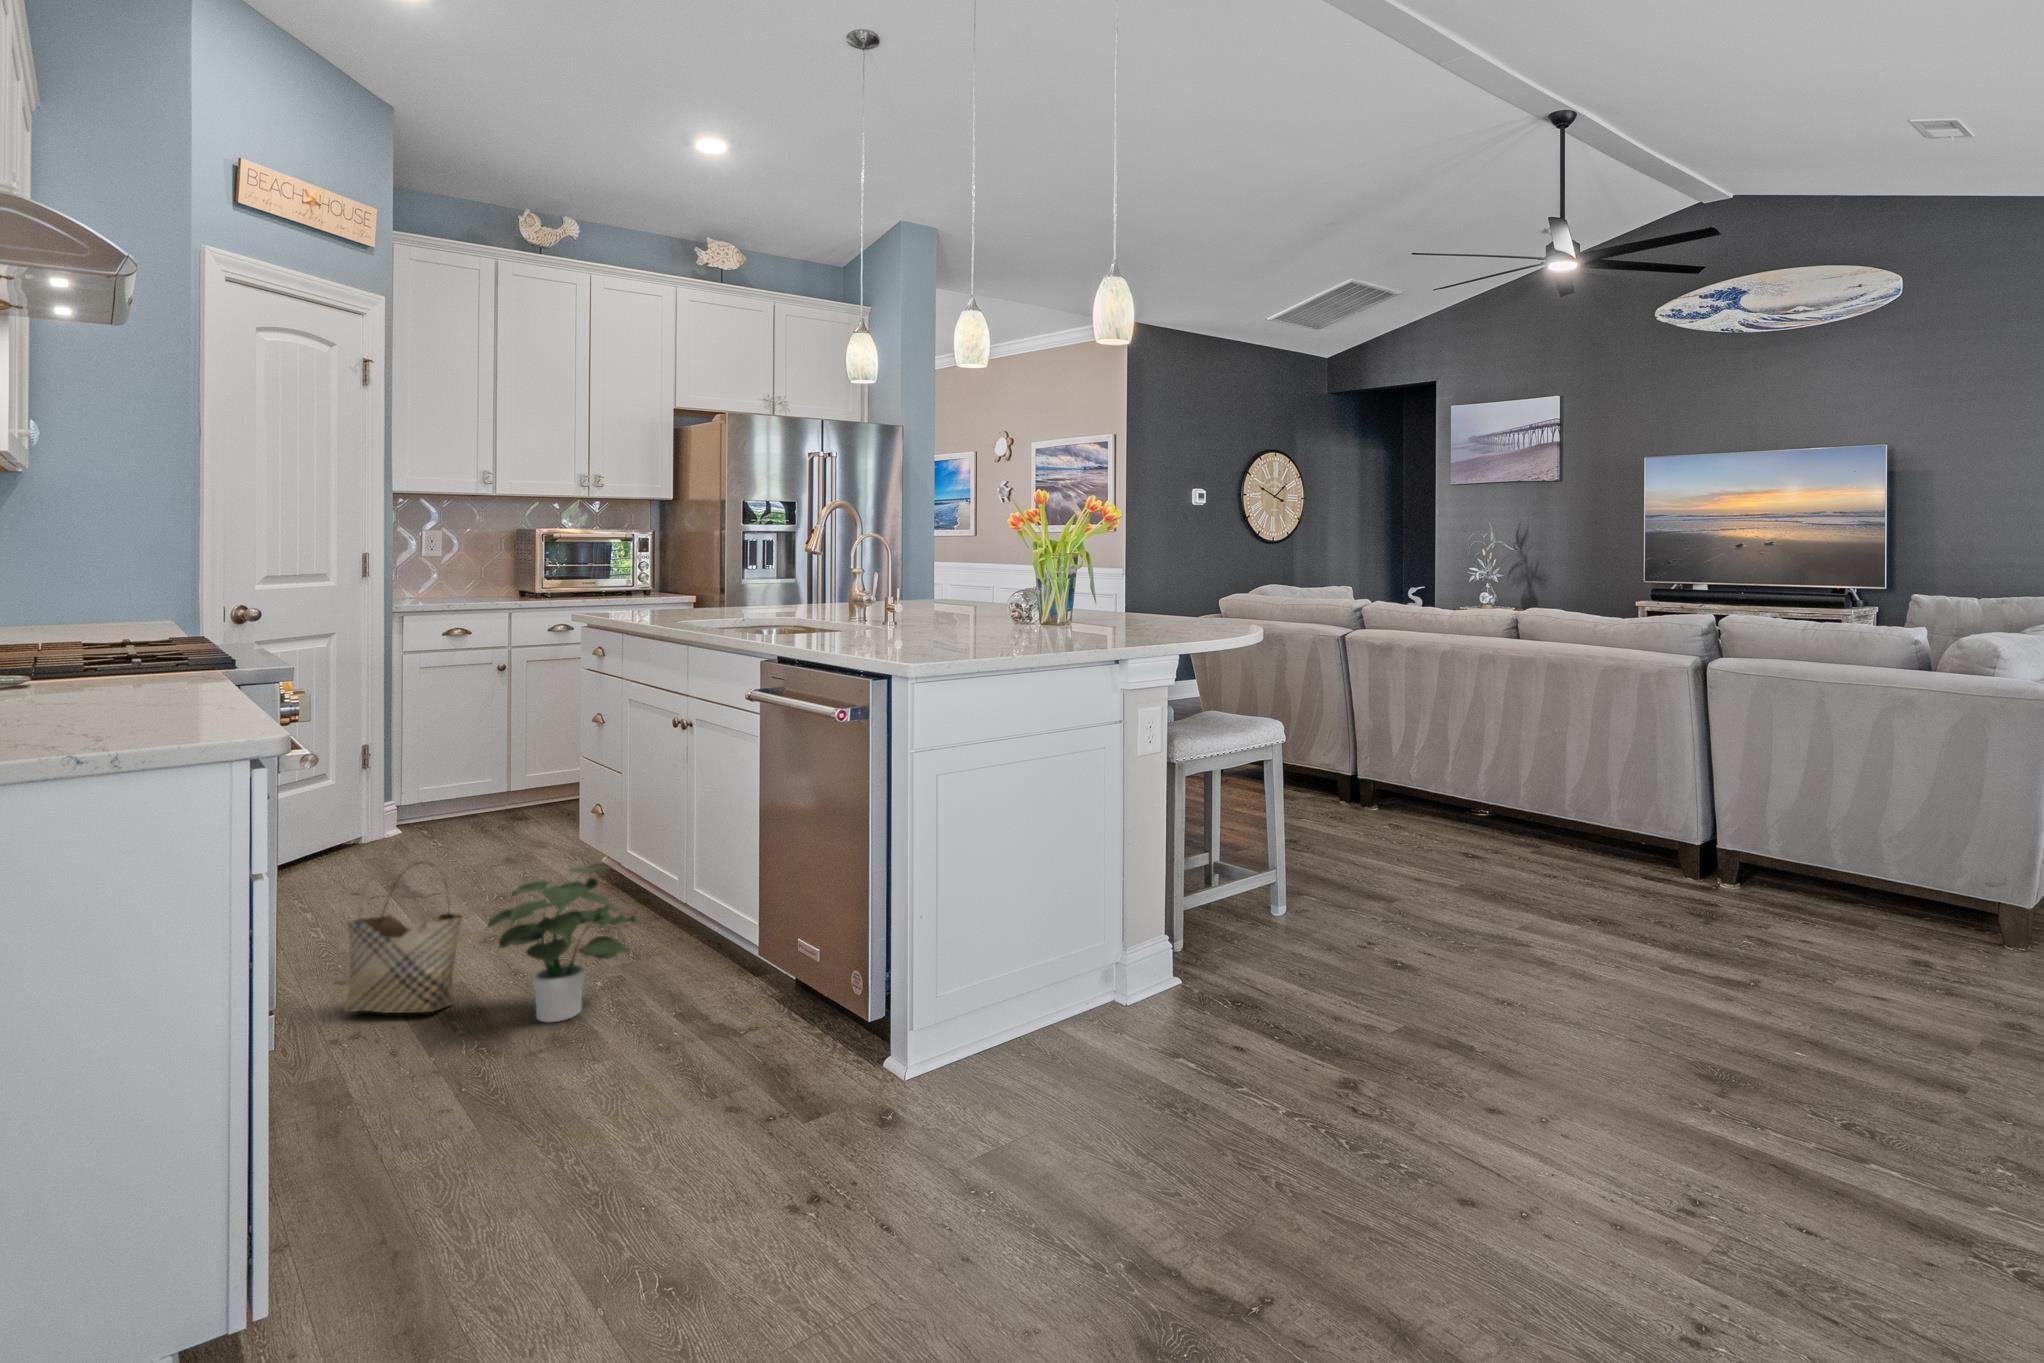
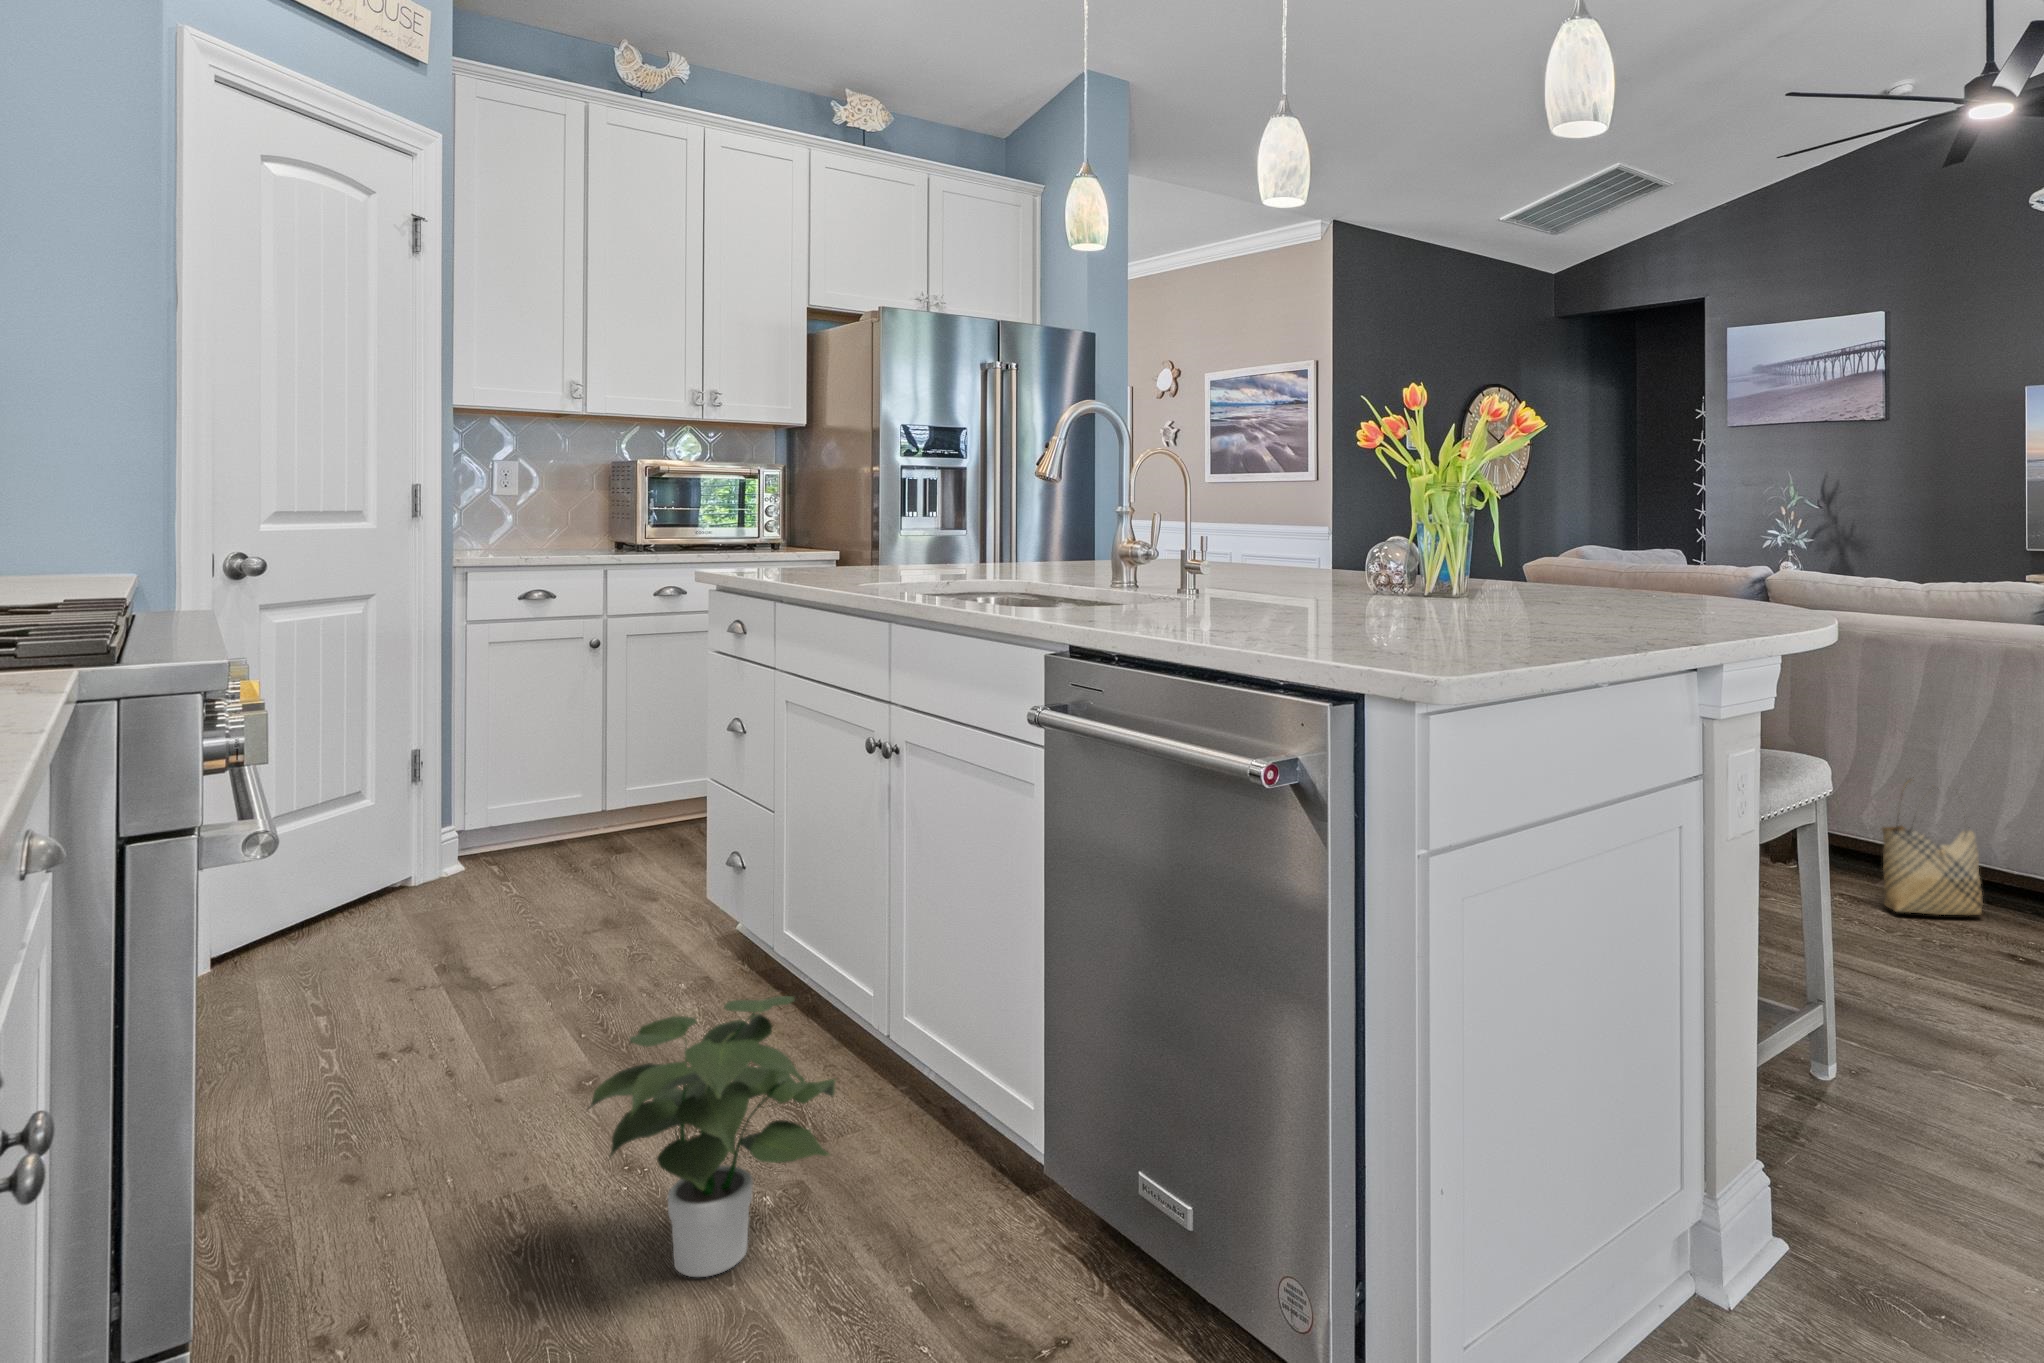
woven basket: present [344,862,462,1013] -> present [1882,779,1983,915]

